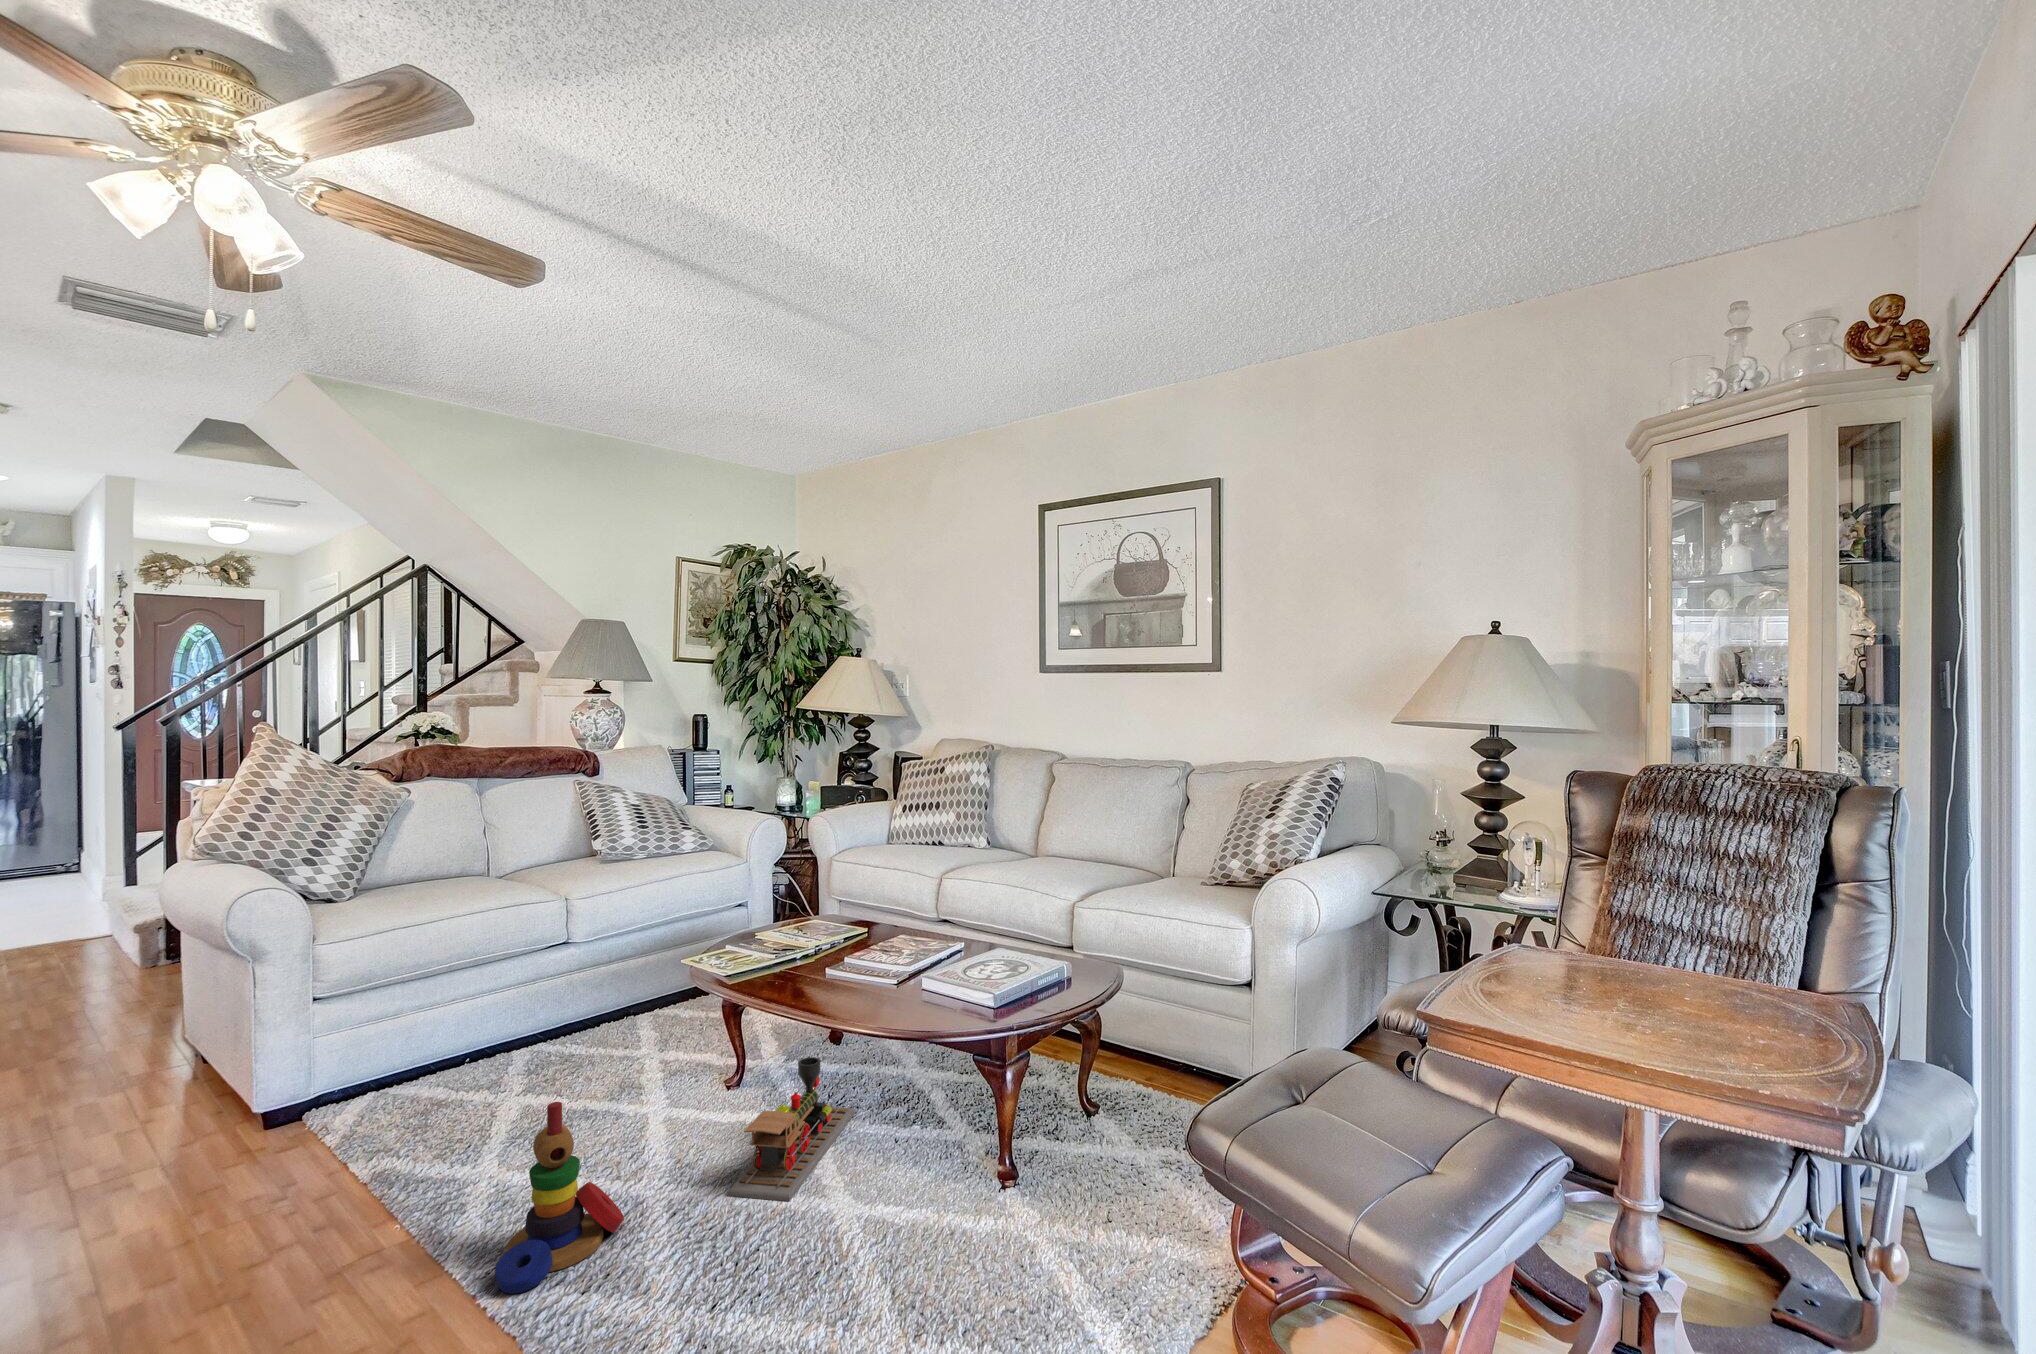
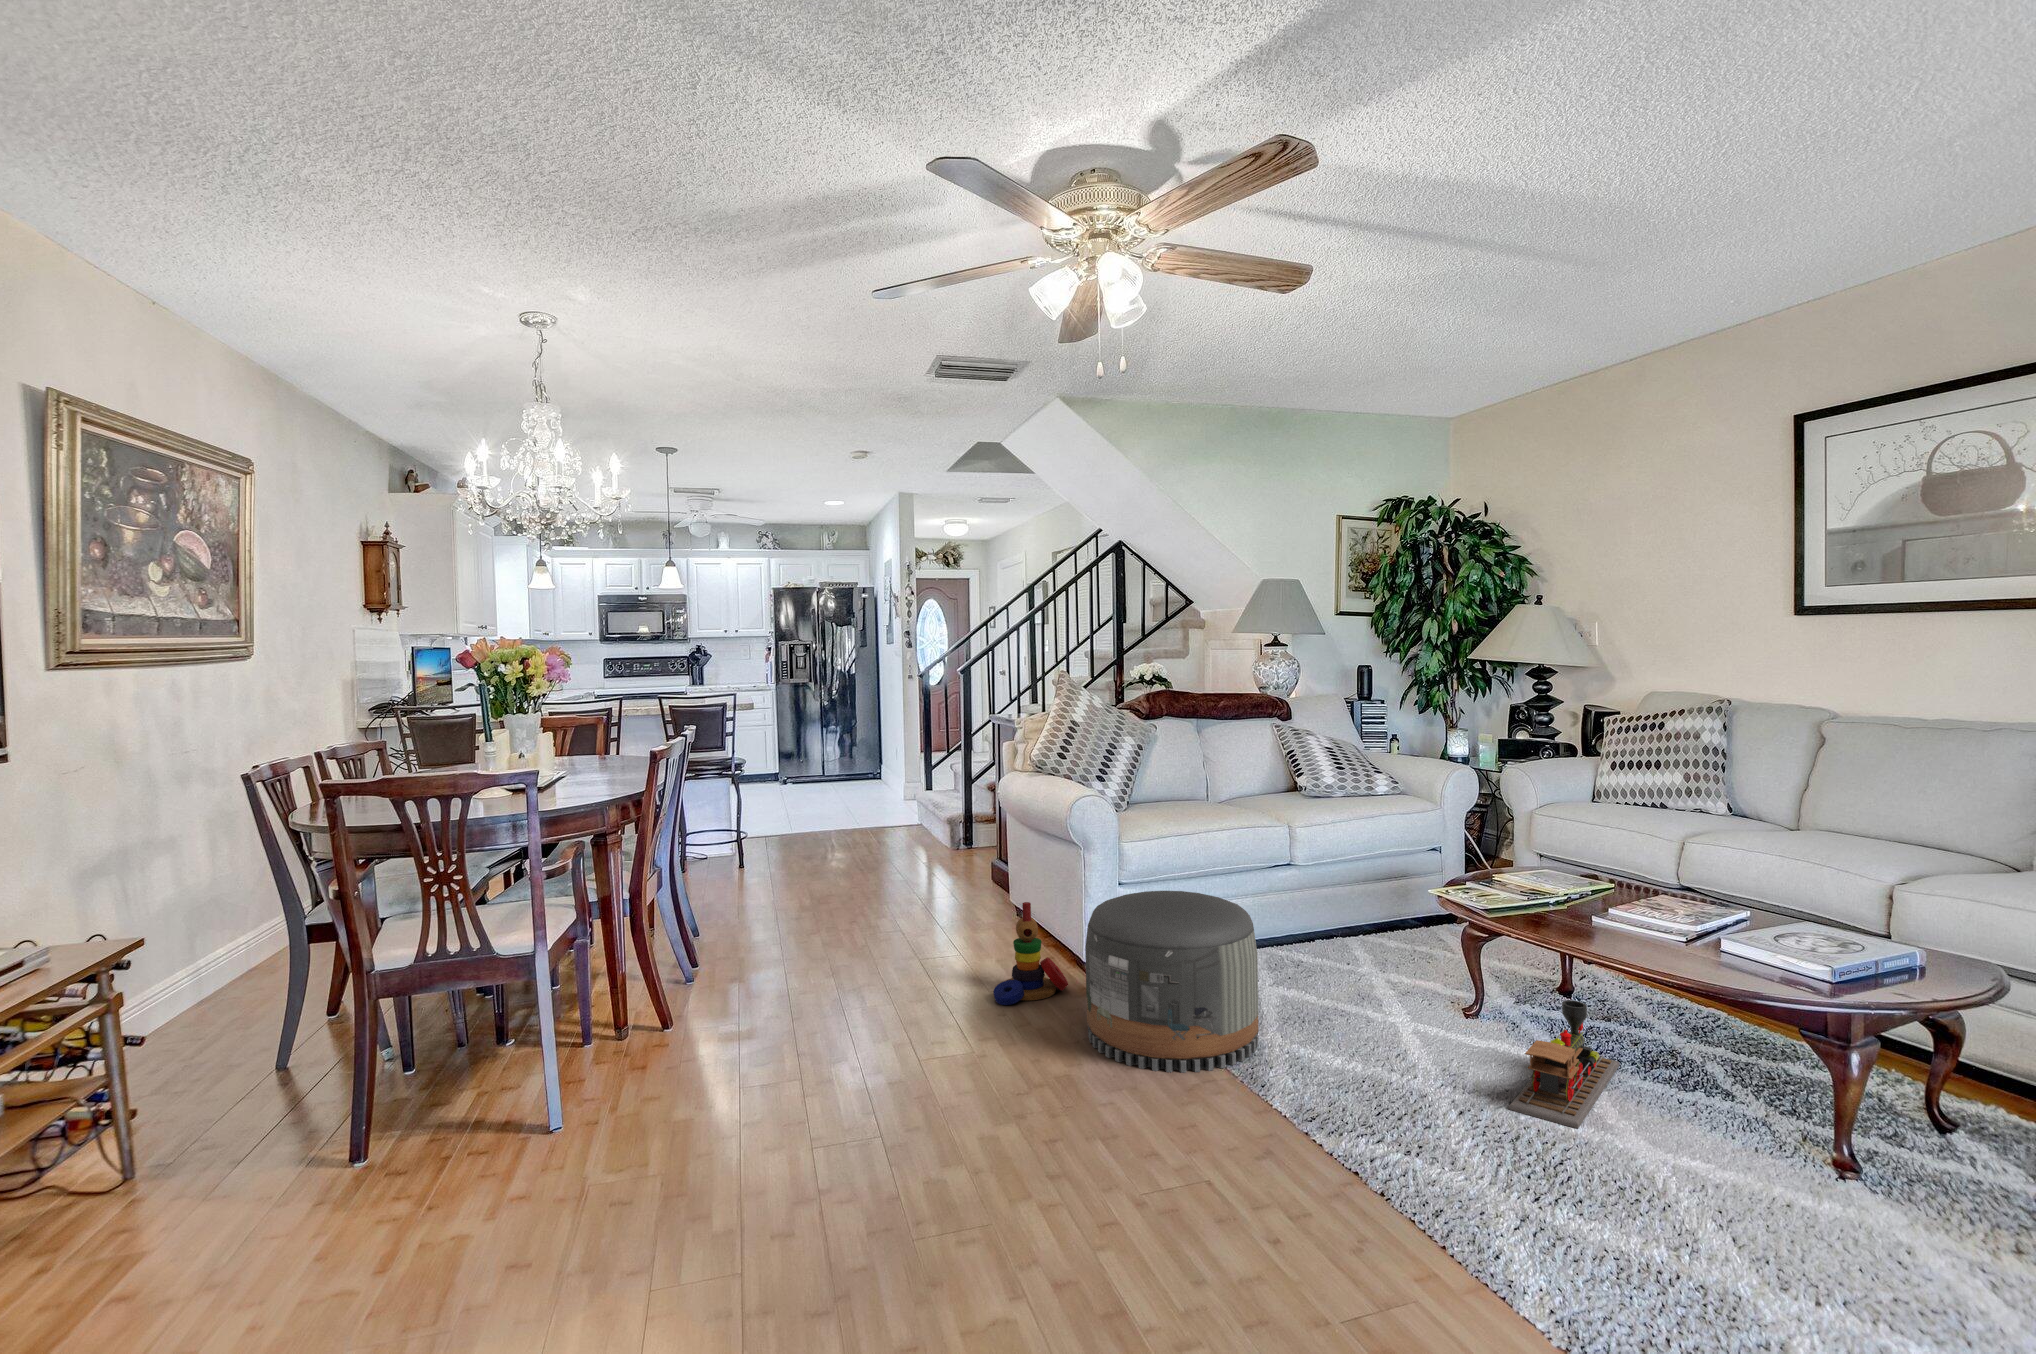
pouf: none [196,1002,465,1263] -> present [1085,891,1259,1073]
stacking toy: present [495,1102,624,1294] -> present [993,902,1068,1005]

